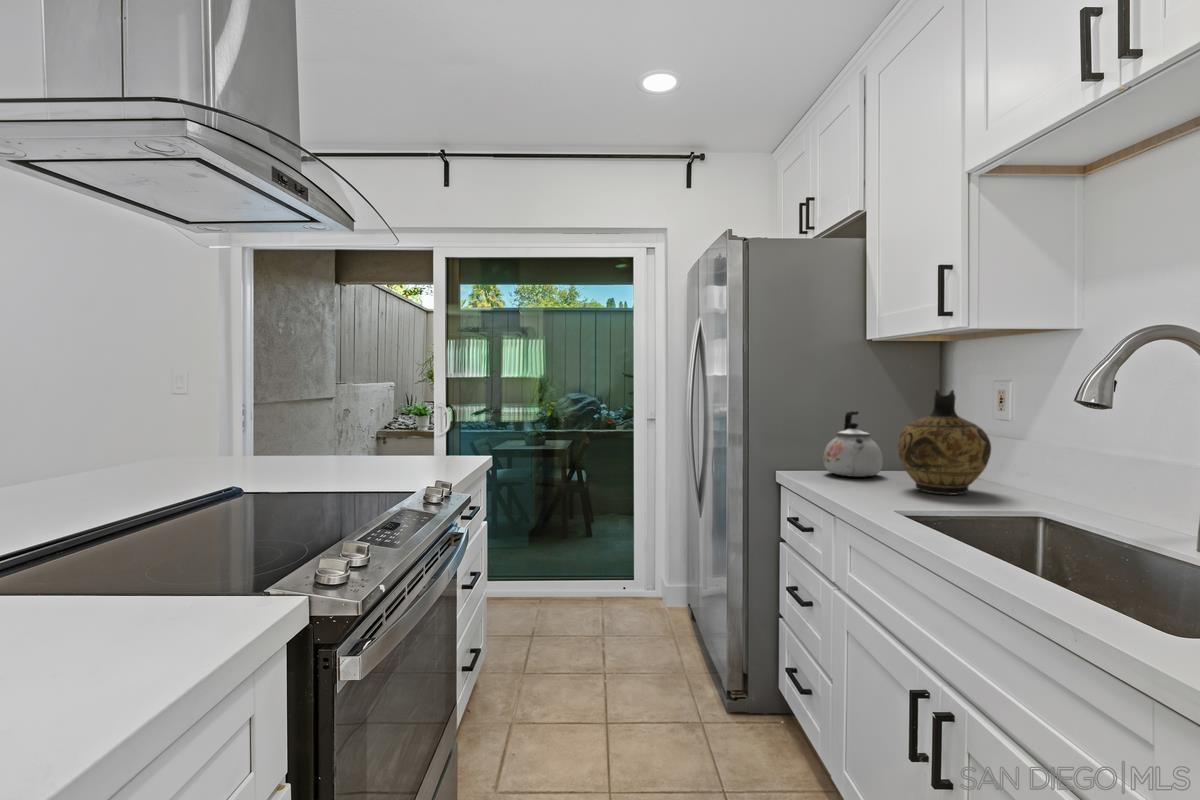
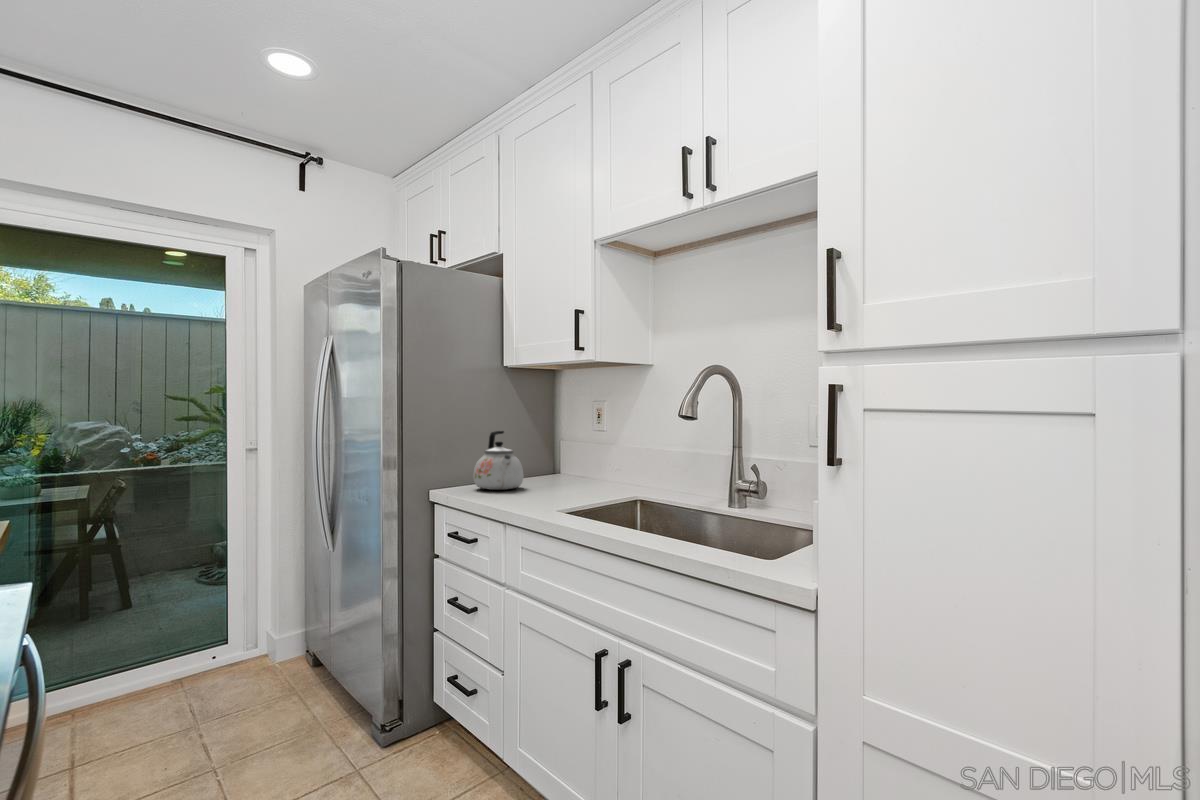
ceramic jug: present [897,390,991,494] -> none [543,411,611,497]

